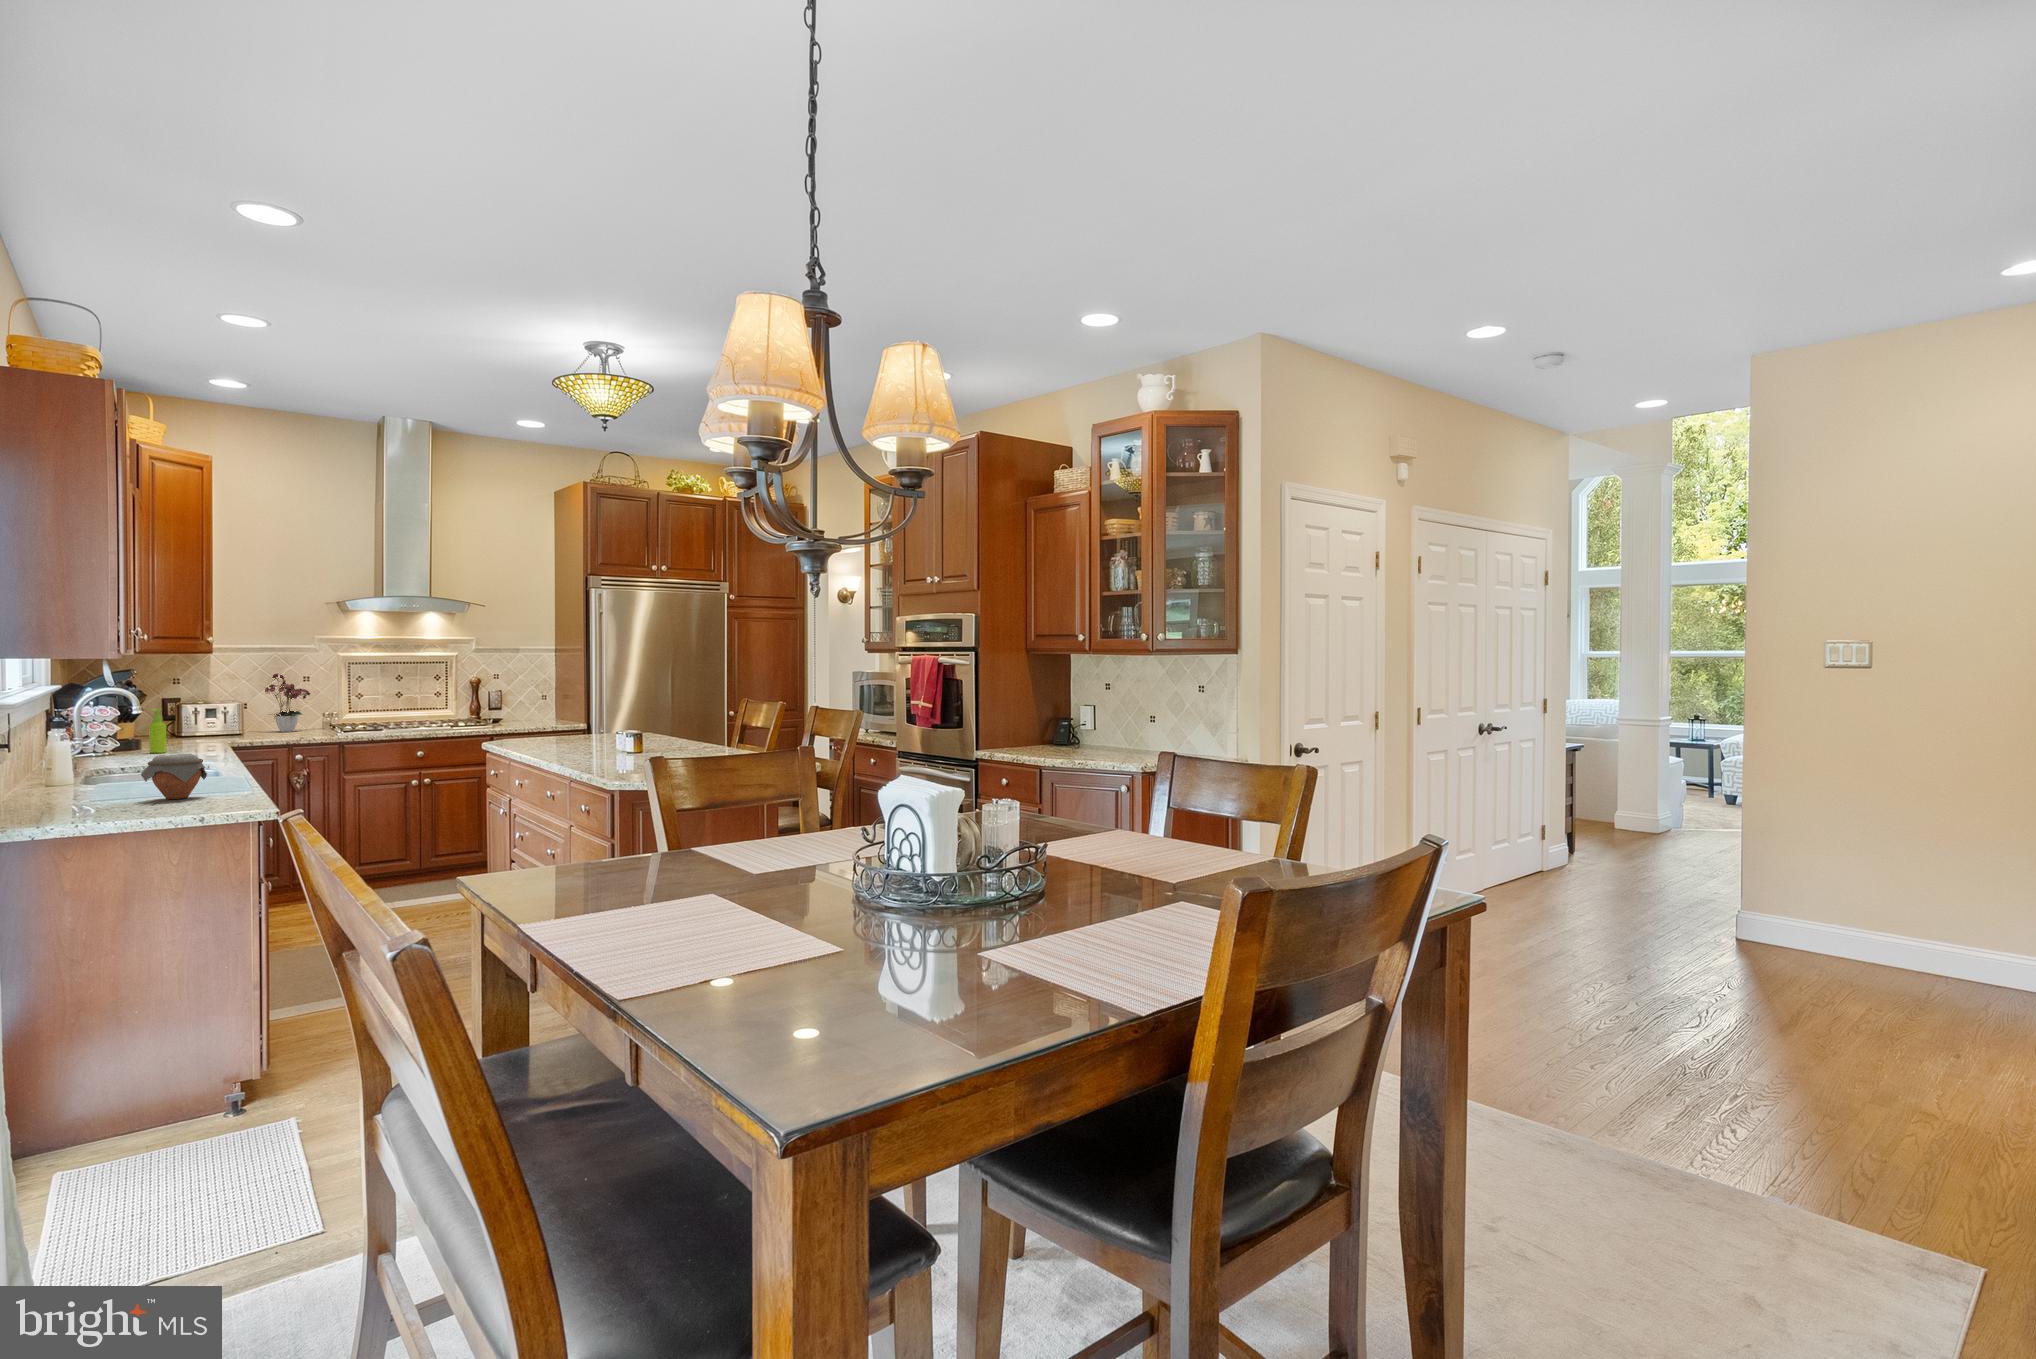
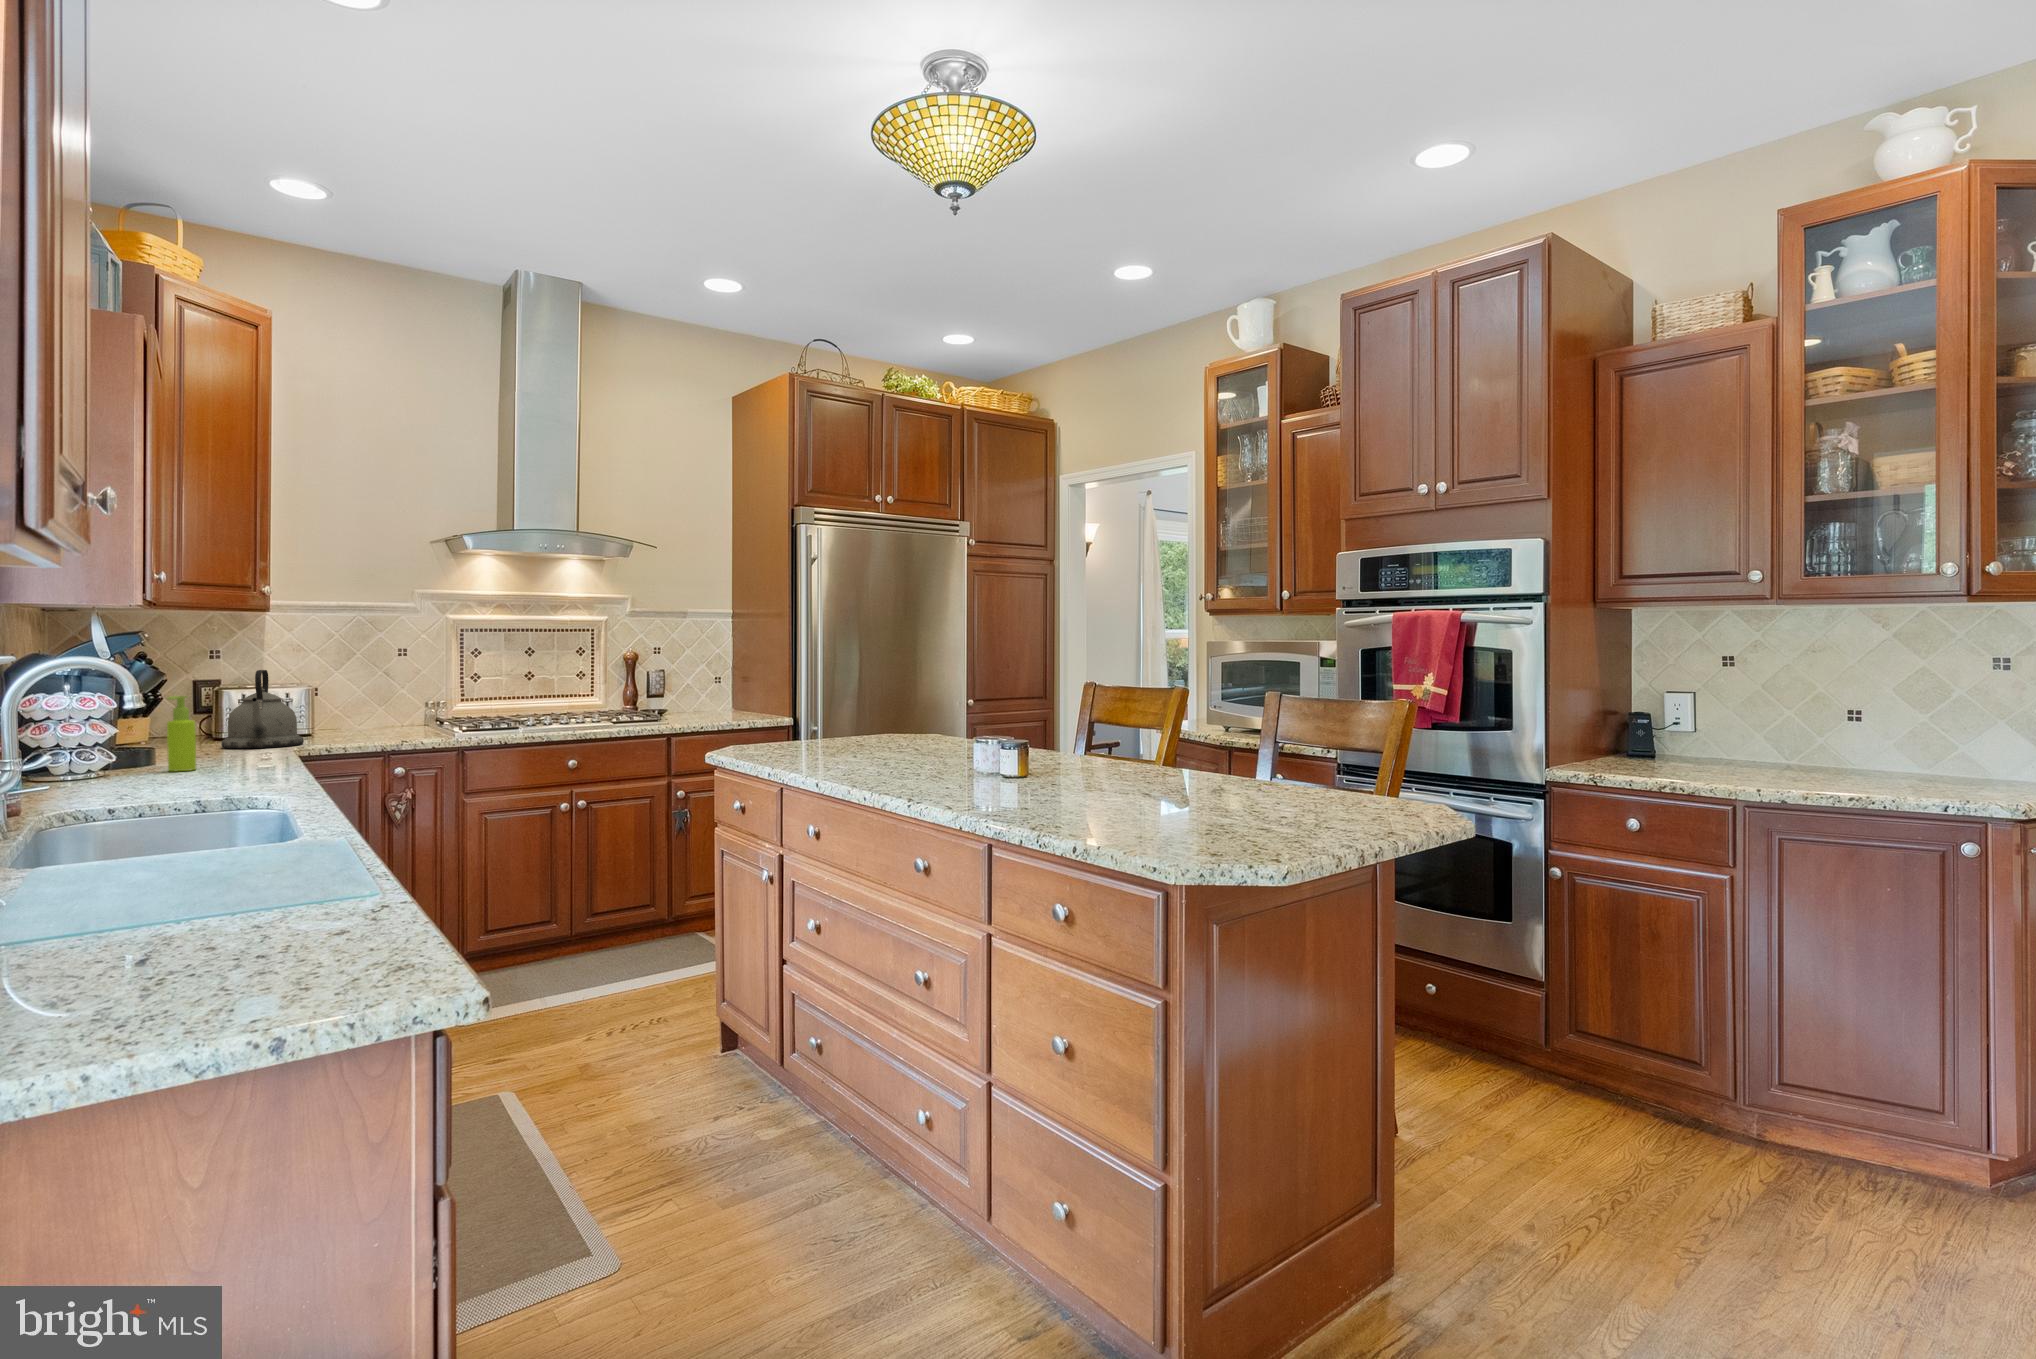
flower arrangement: present [265,674,310,732] -> none [338,640,413,731]
kettle: none [181,692,236,742] -> present [221,670,304,748]
jar: present [141,754,207,799] -> none [114,809,281,929]

